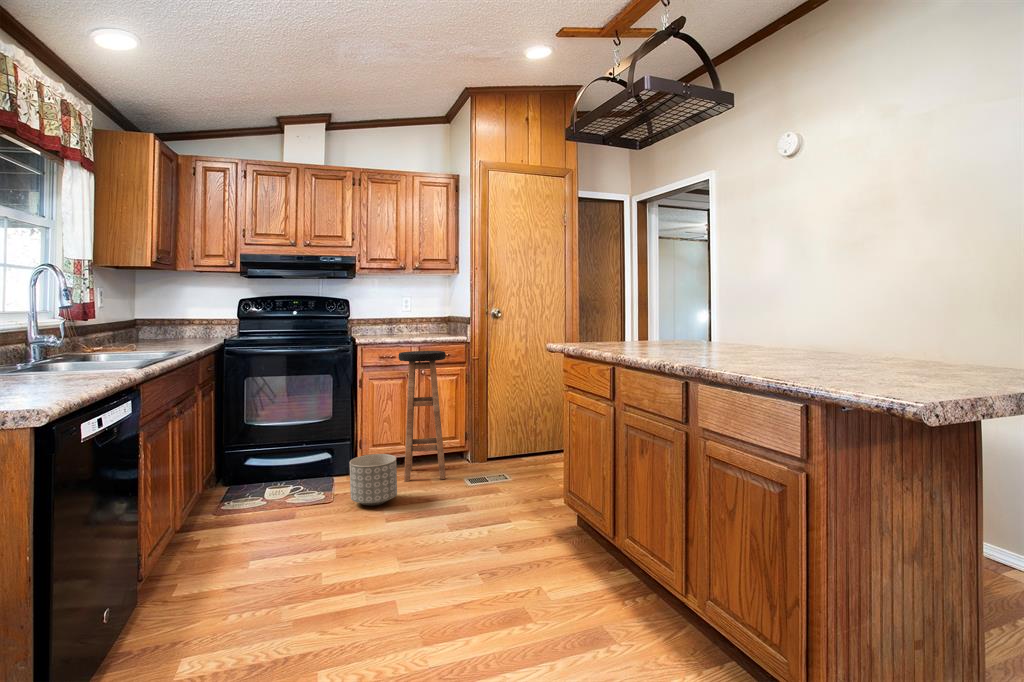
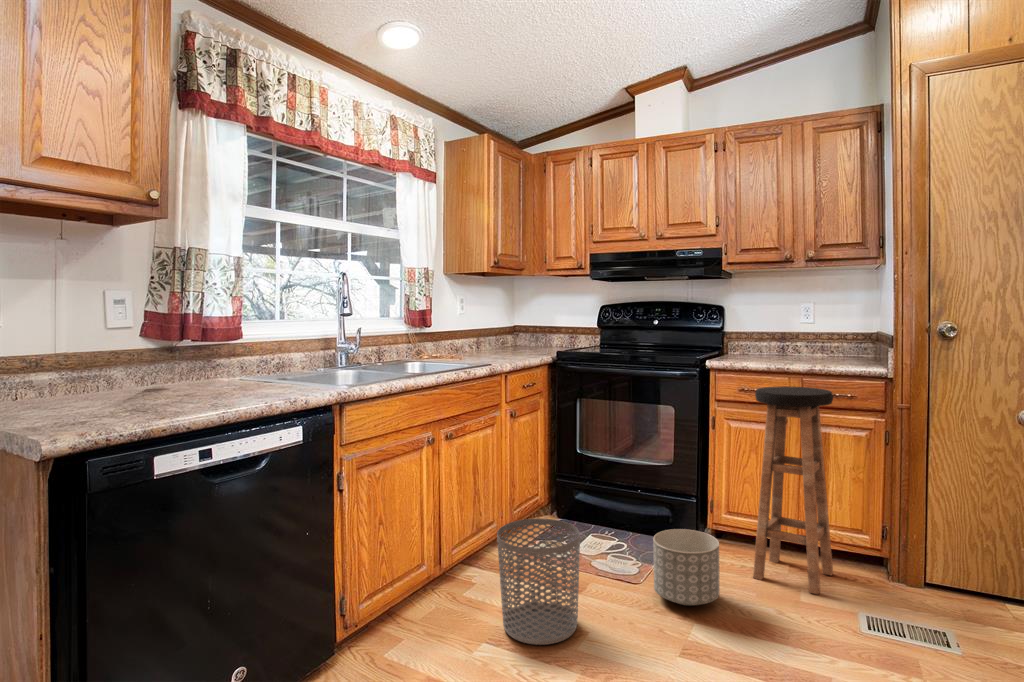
waste bin: none [245,461,318,559] -> present [497,519,580,645]

